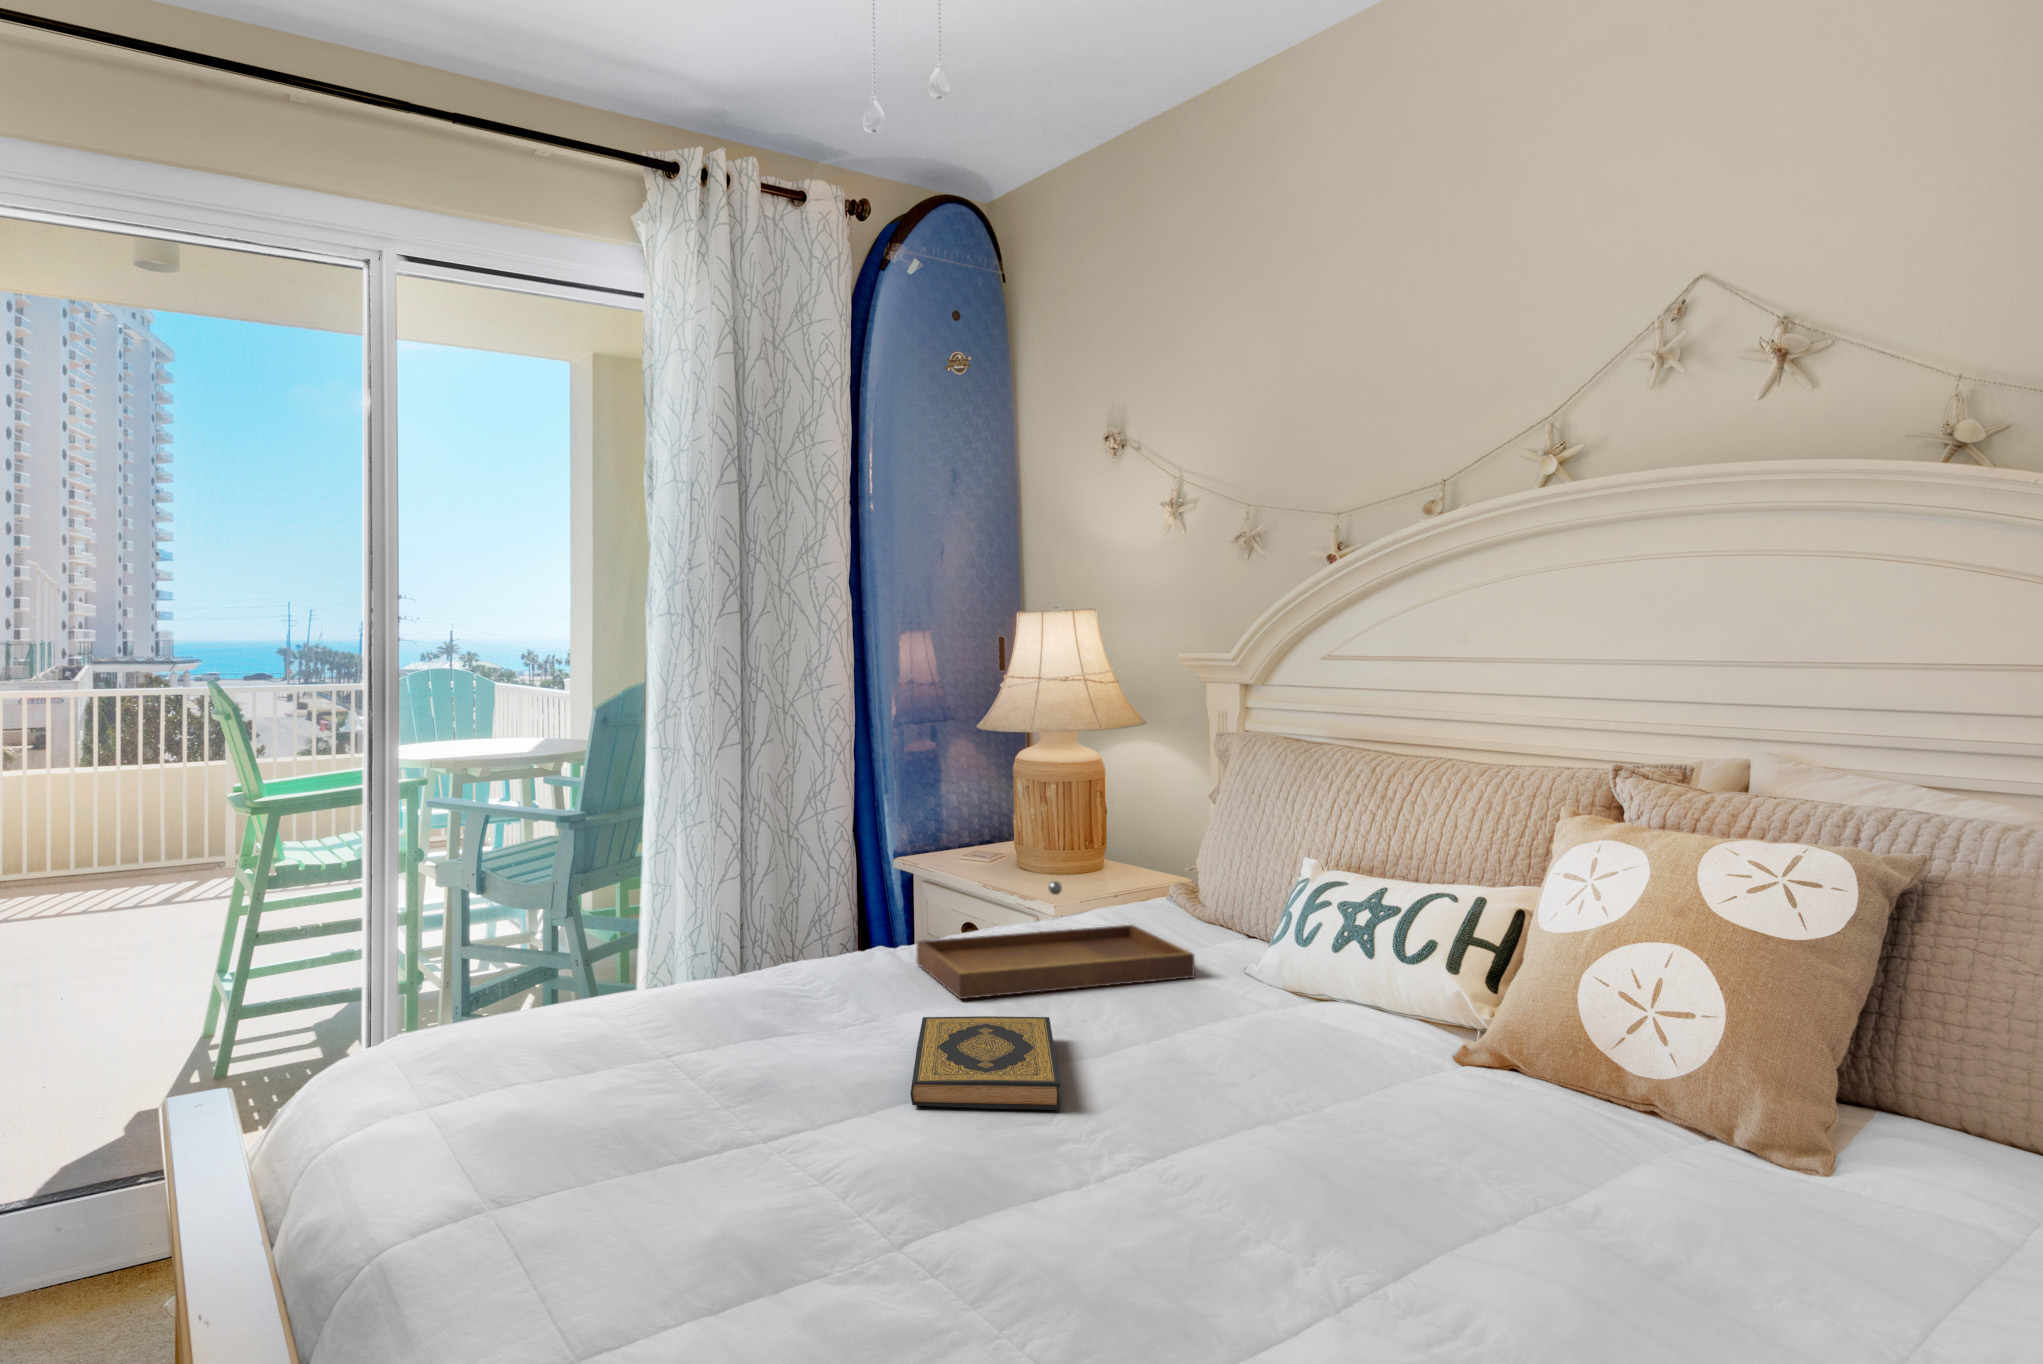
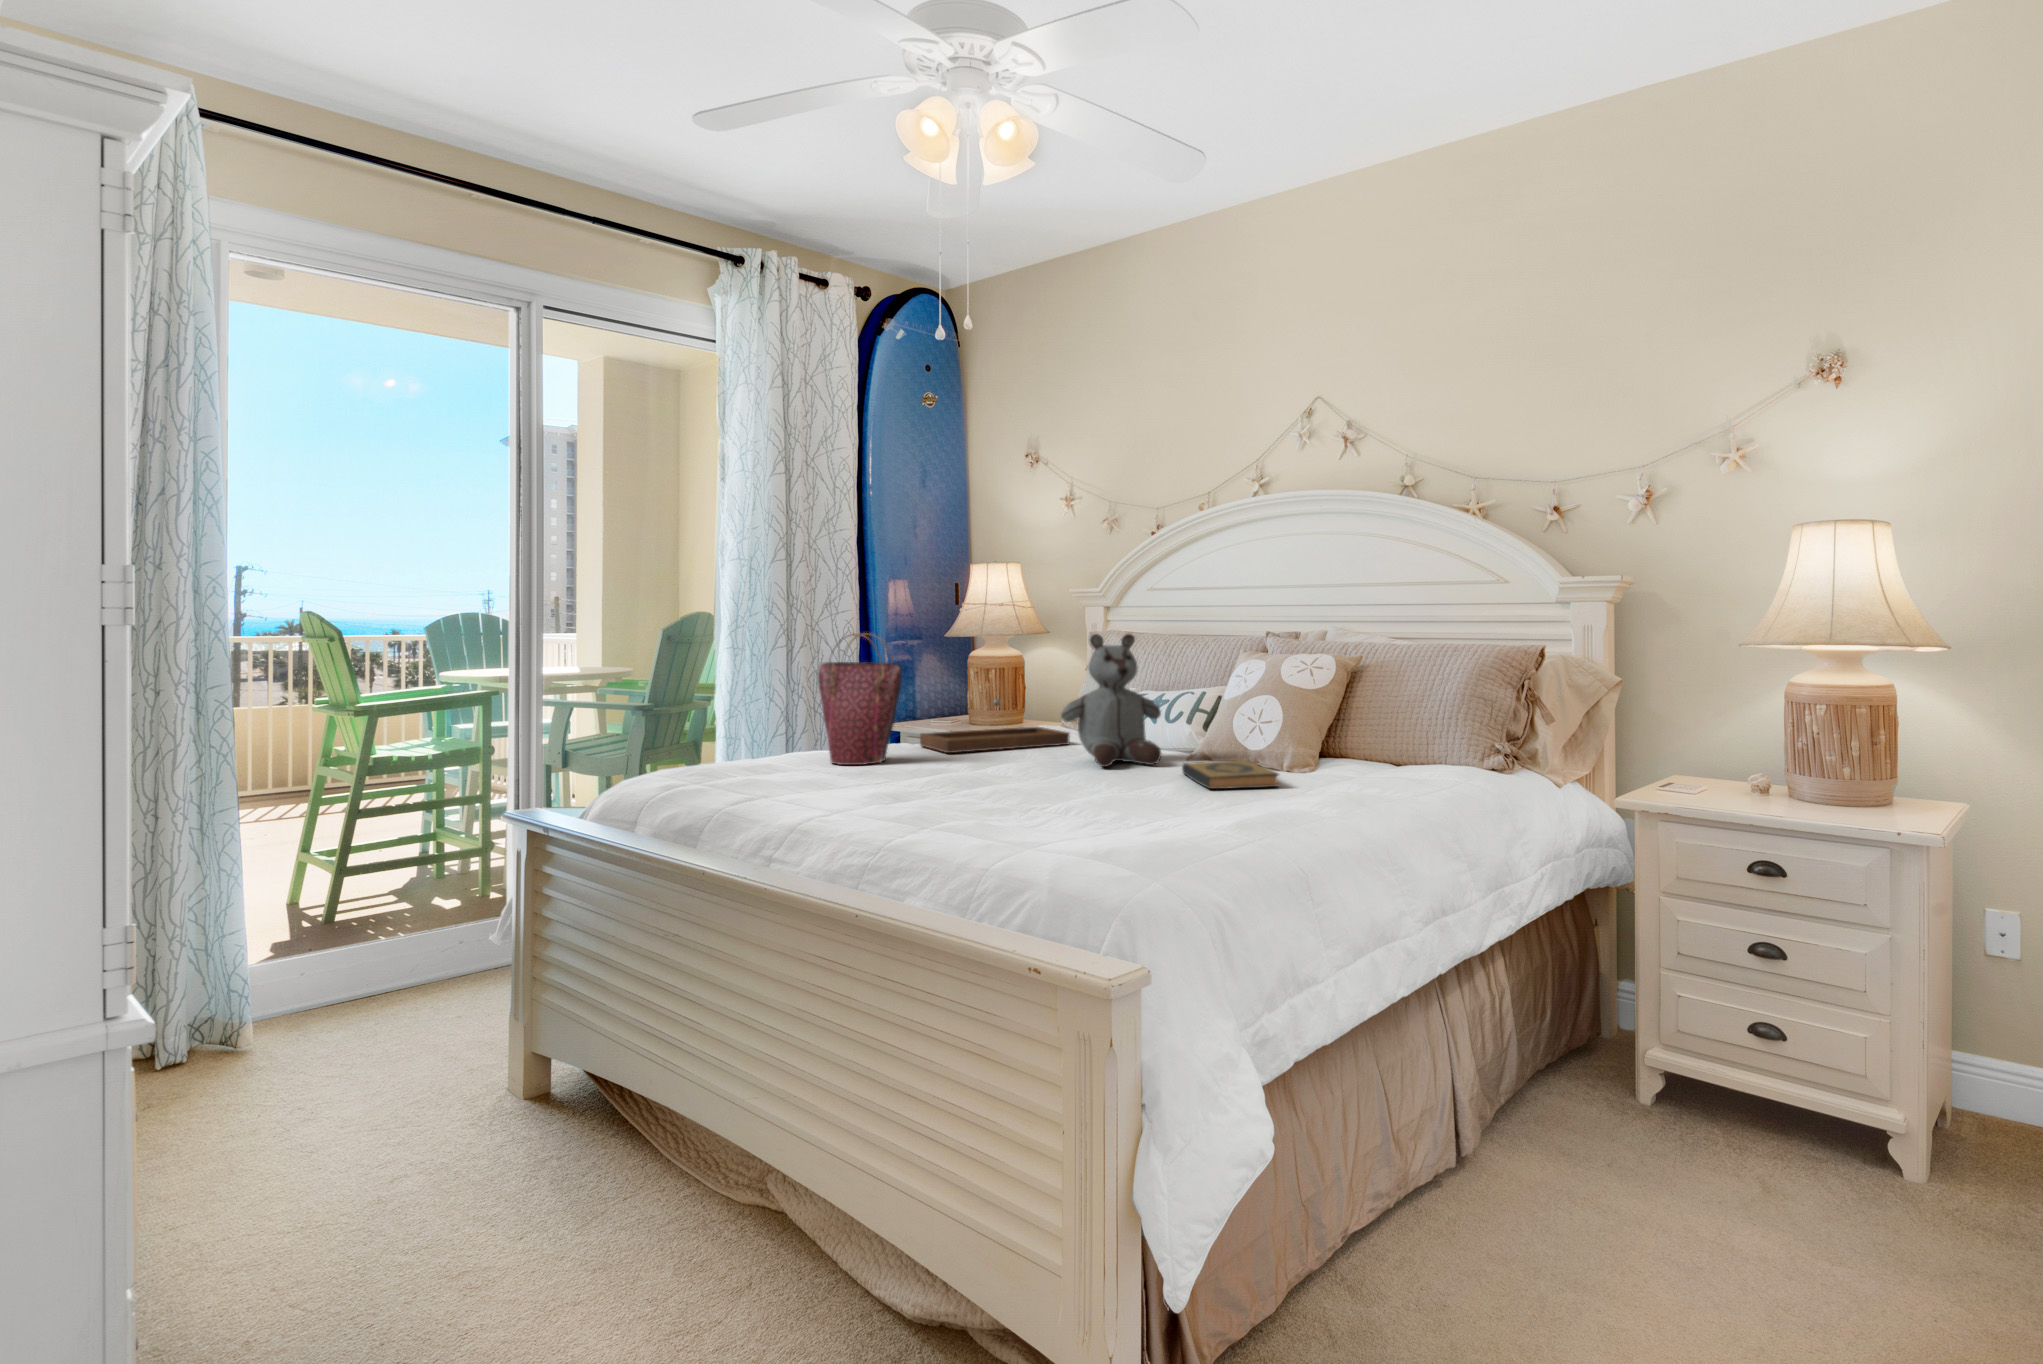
handbag: none [721,773,866,1034] -> present [818,633,902,765]
stuffed bear: none [1181,787,1414,1096] -> present [1061,634,1161,767]
hardback book: present [910,1016,1061,1110] -> present [1182,760,1279,789]

